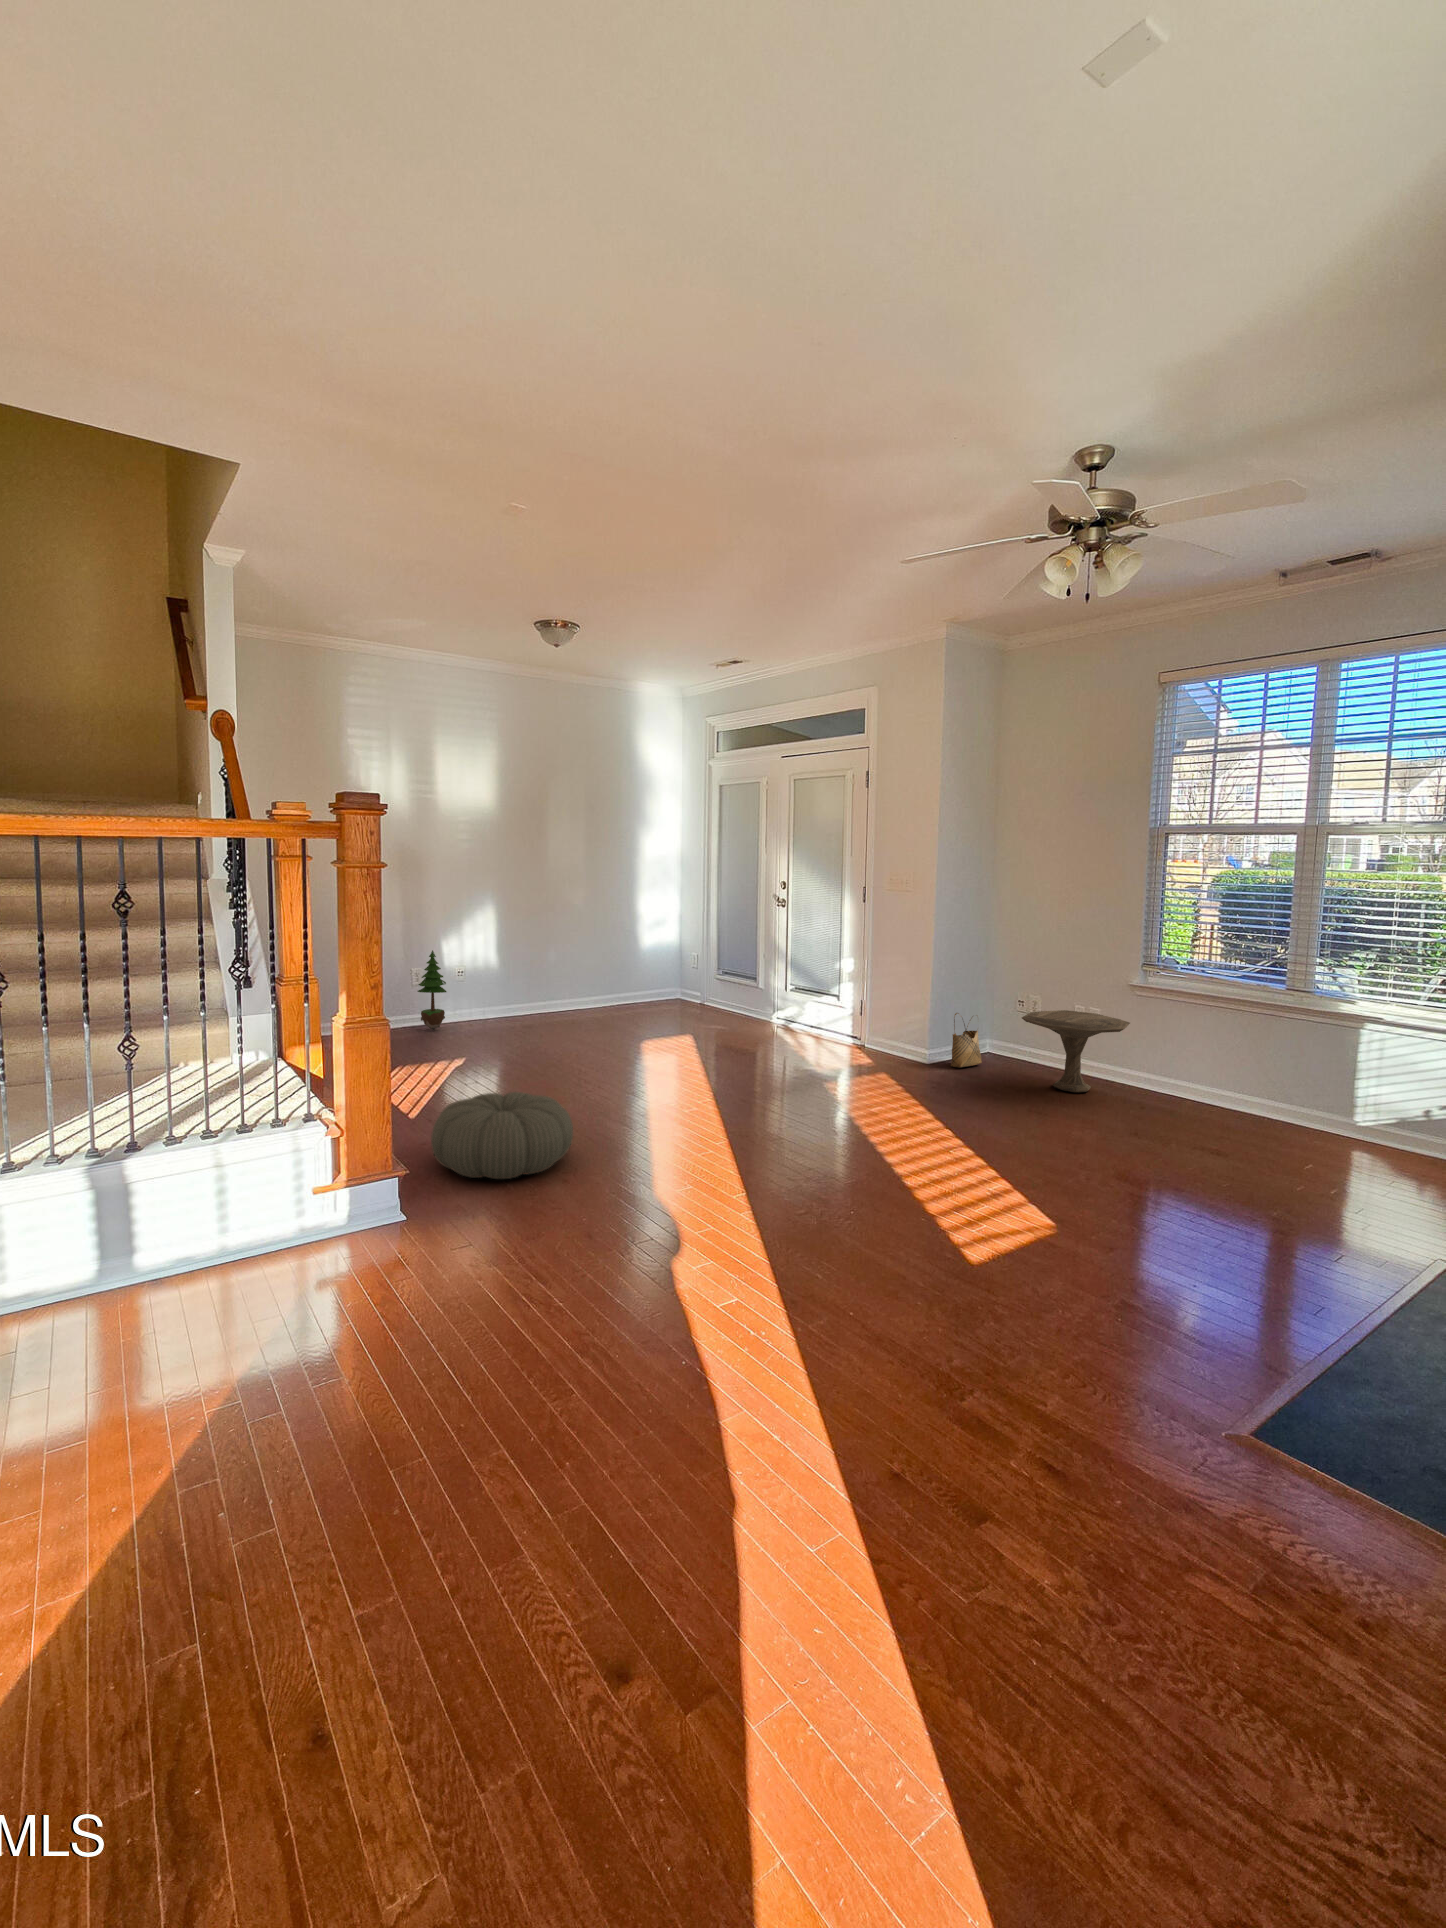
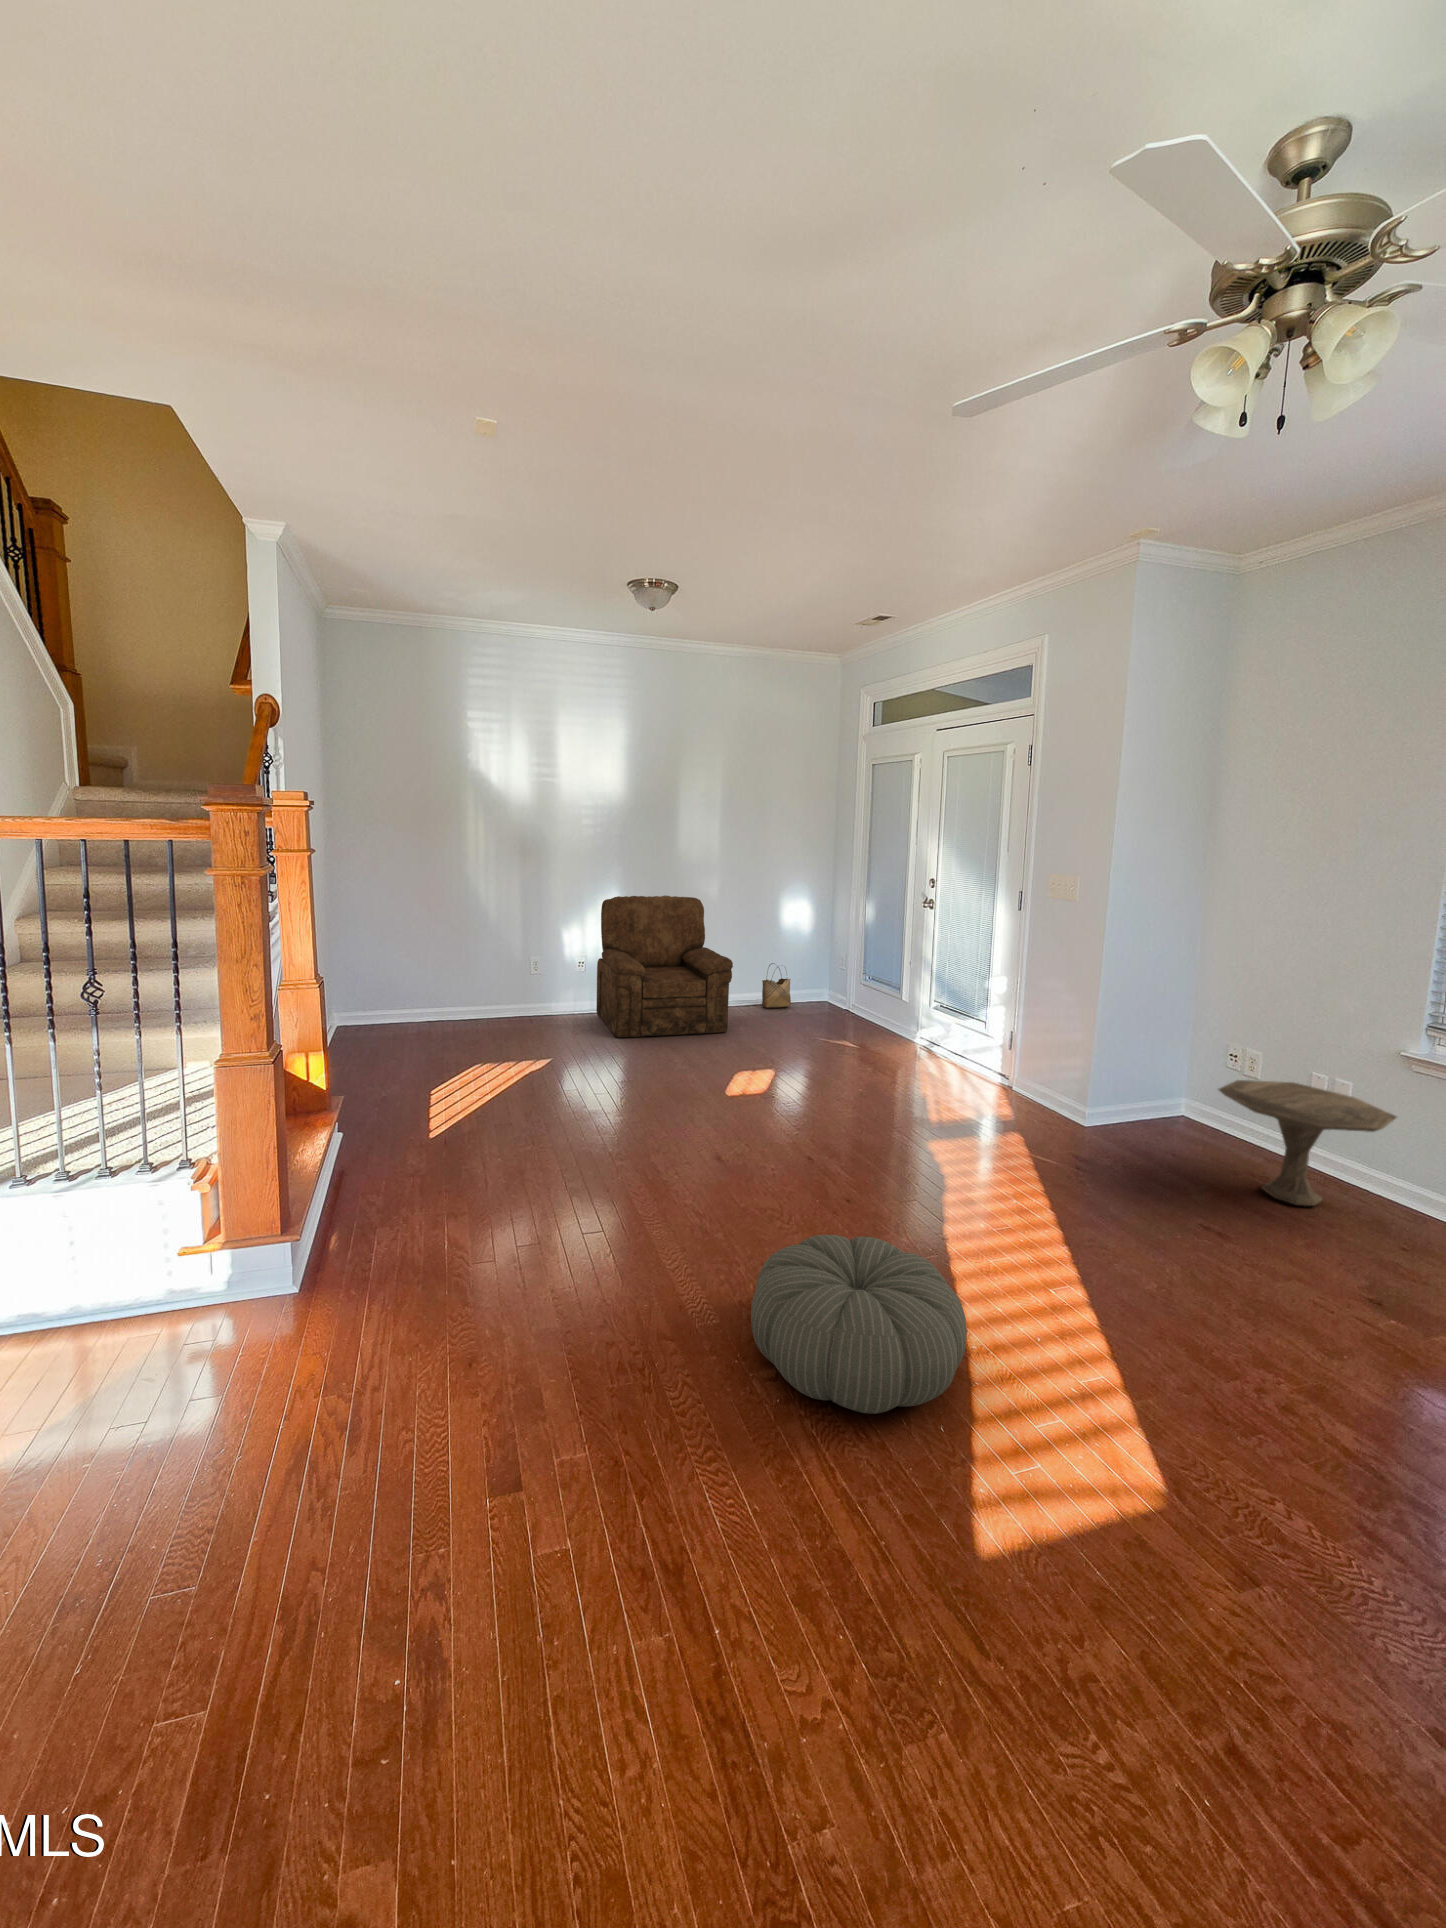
armchair: none [482,908,617,1038] -> present [597,896,733,1037]
potted tree: present [418,950,447,1030] -> none [527,937,558,1020]
woven basket: present [951,1013,982,1067] -> present [762,963,791,1008]
pouf: present [431,1092,573,1179] -> present [751,1235,967,1414]

